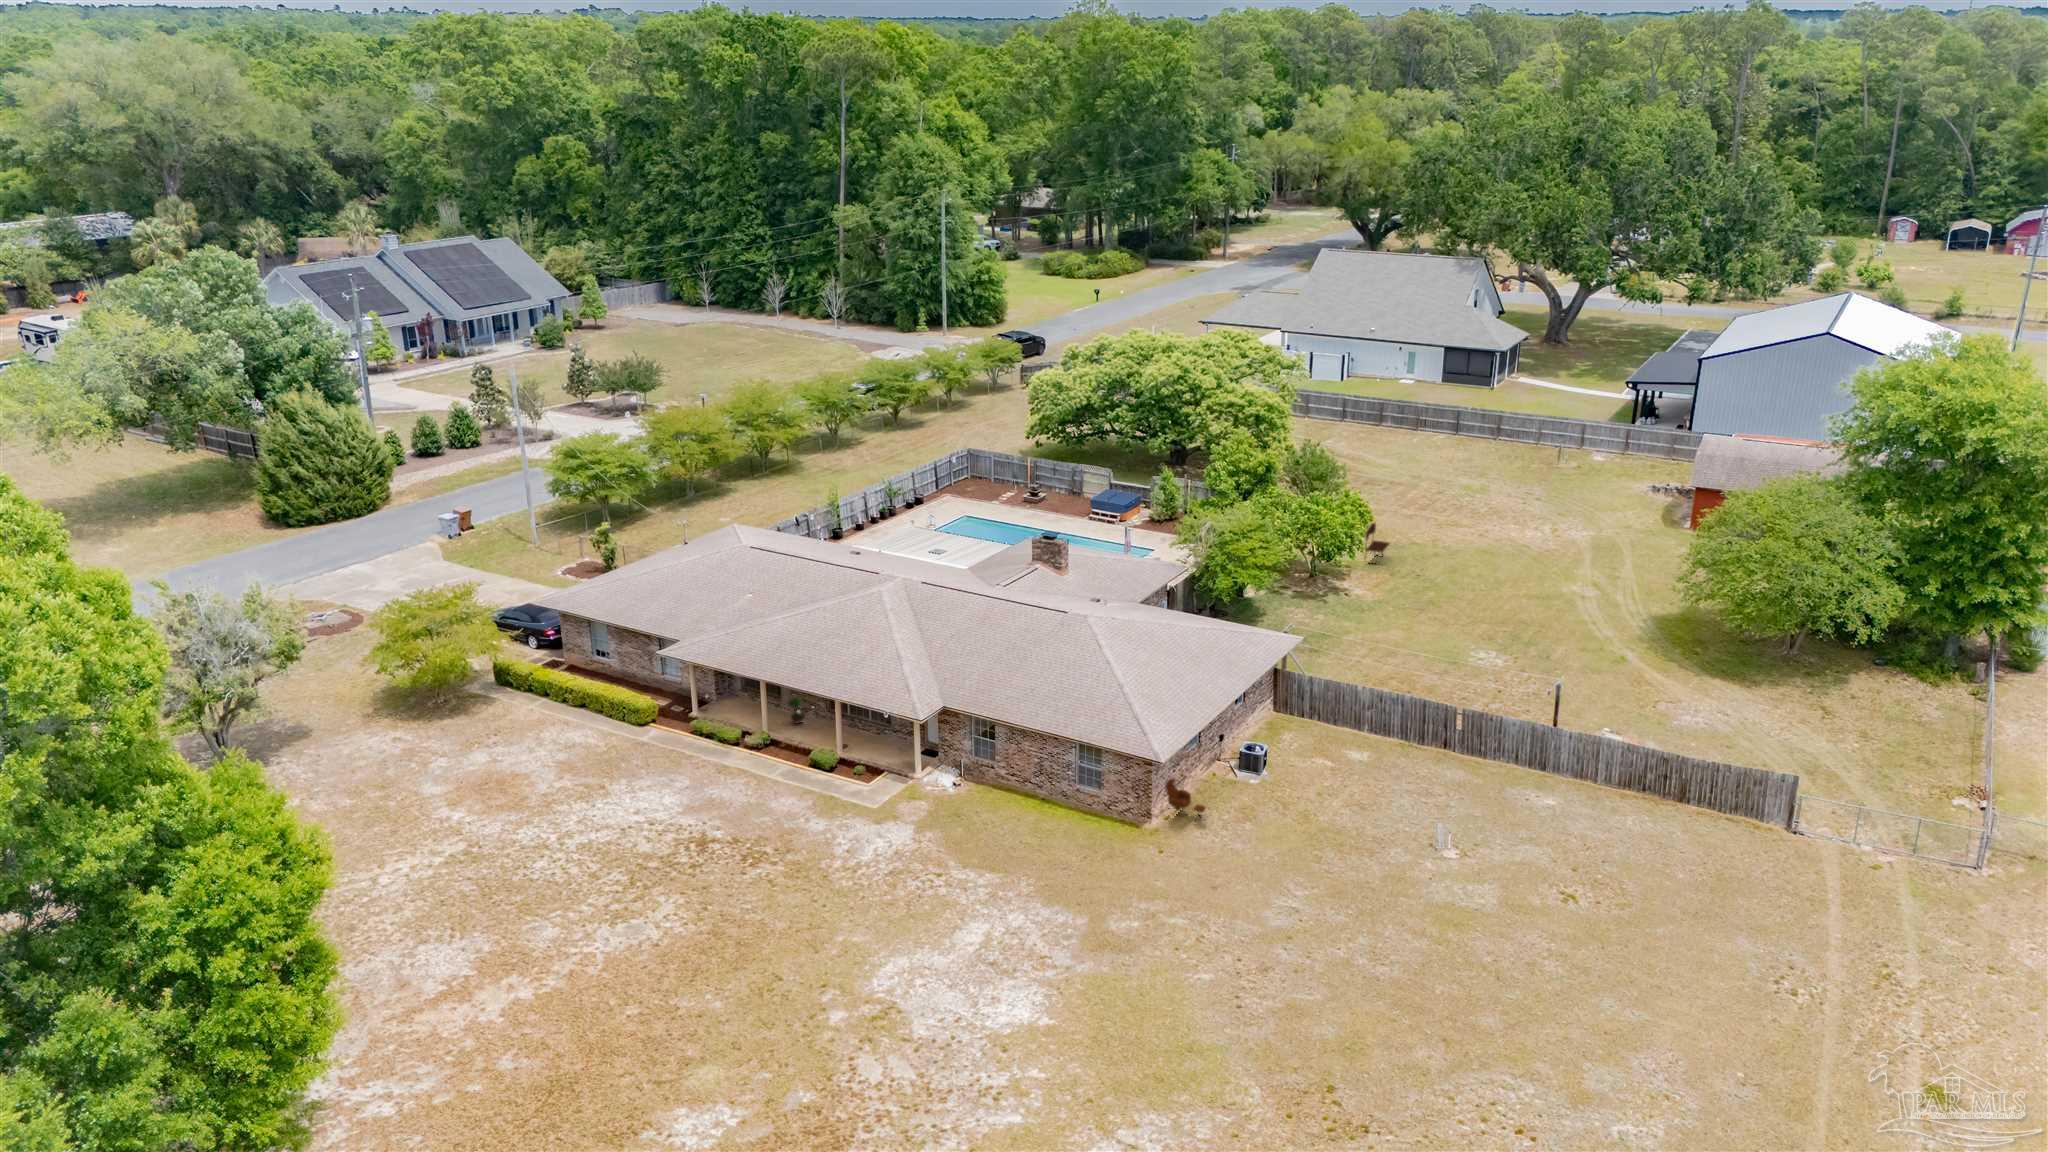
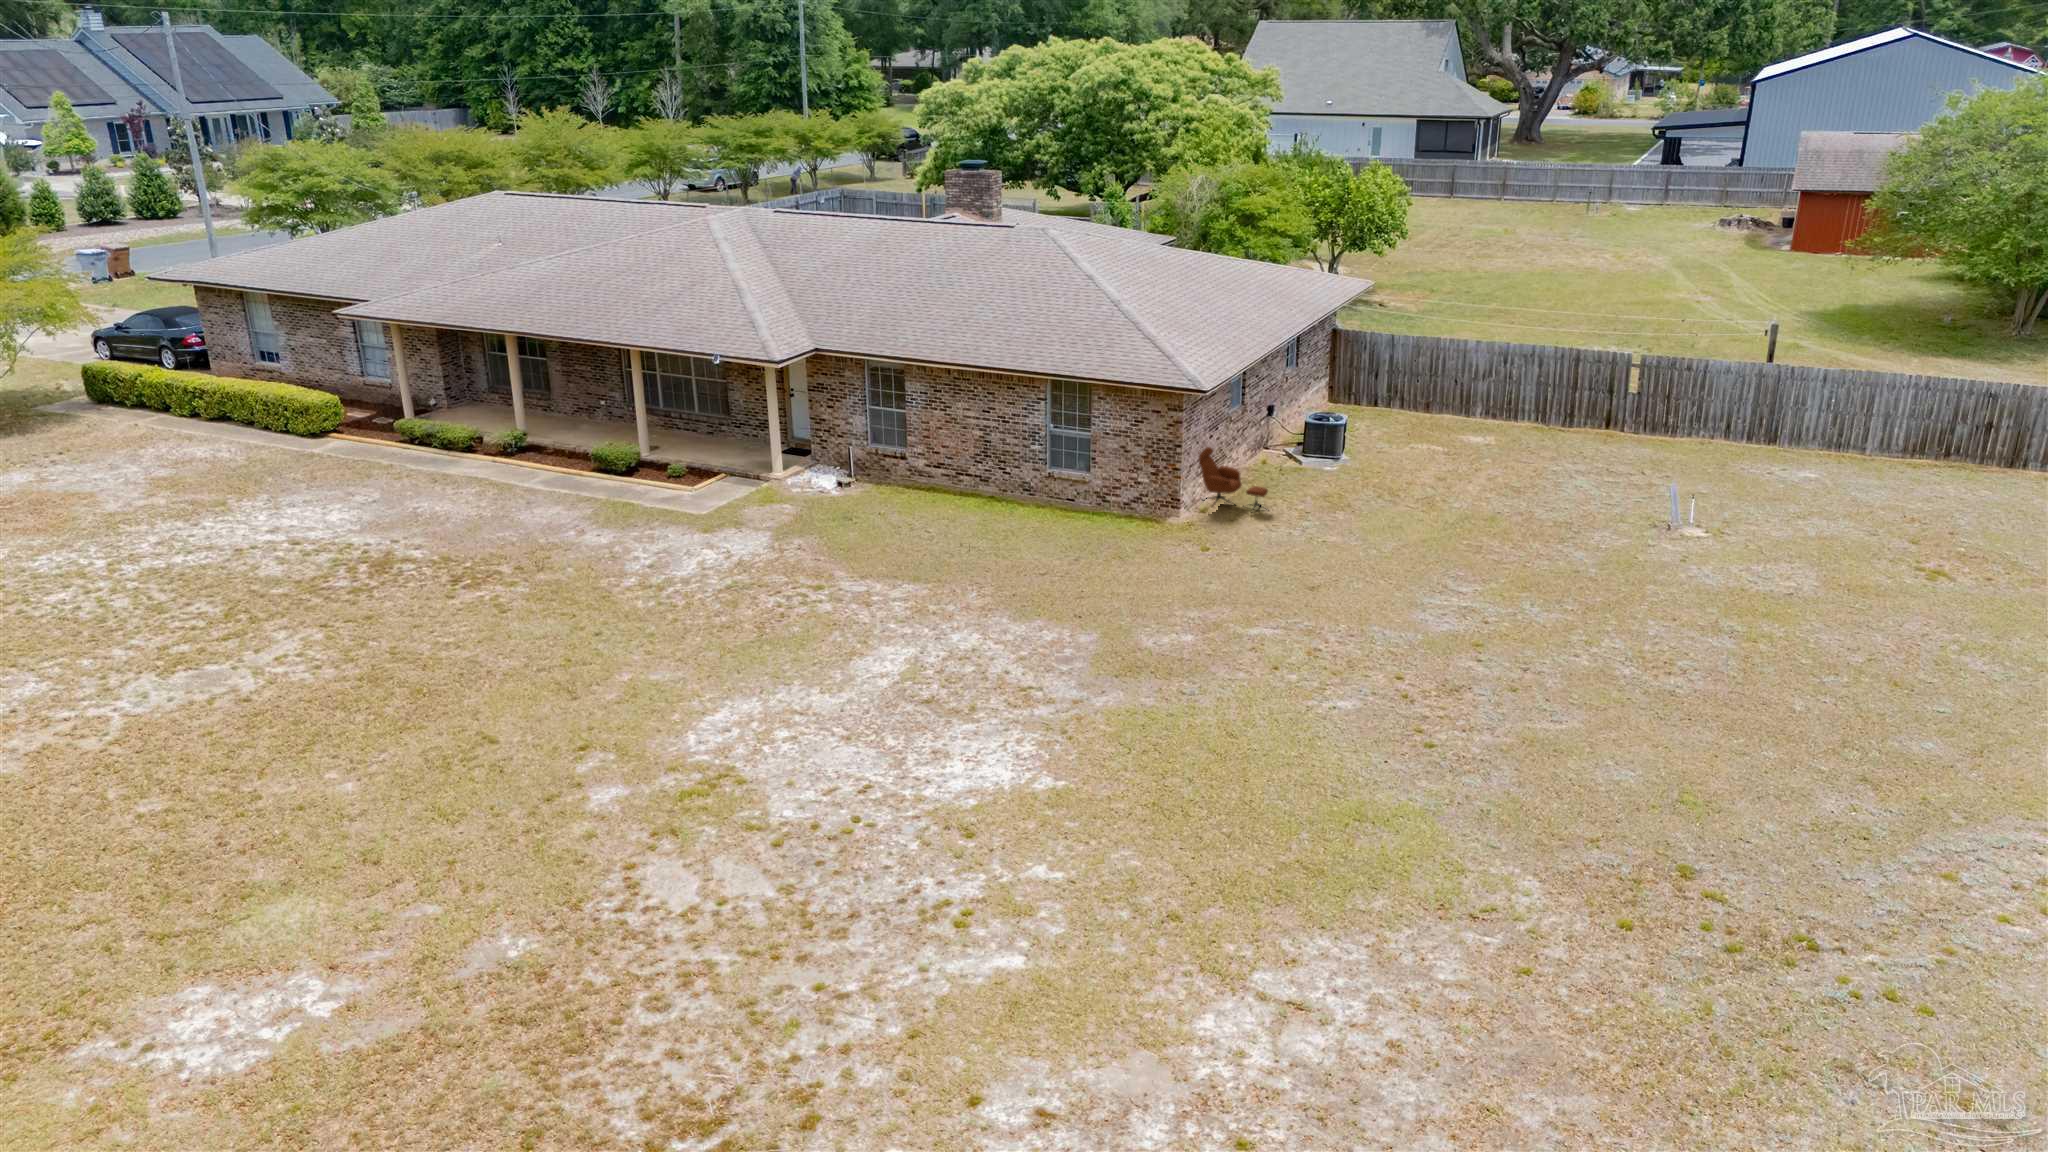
bench: present [1365,523,1389,563] -> none [1398,221,1430,275]
potted tree: present [786,697,805,723] -> none [552,375,588,427]

